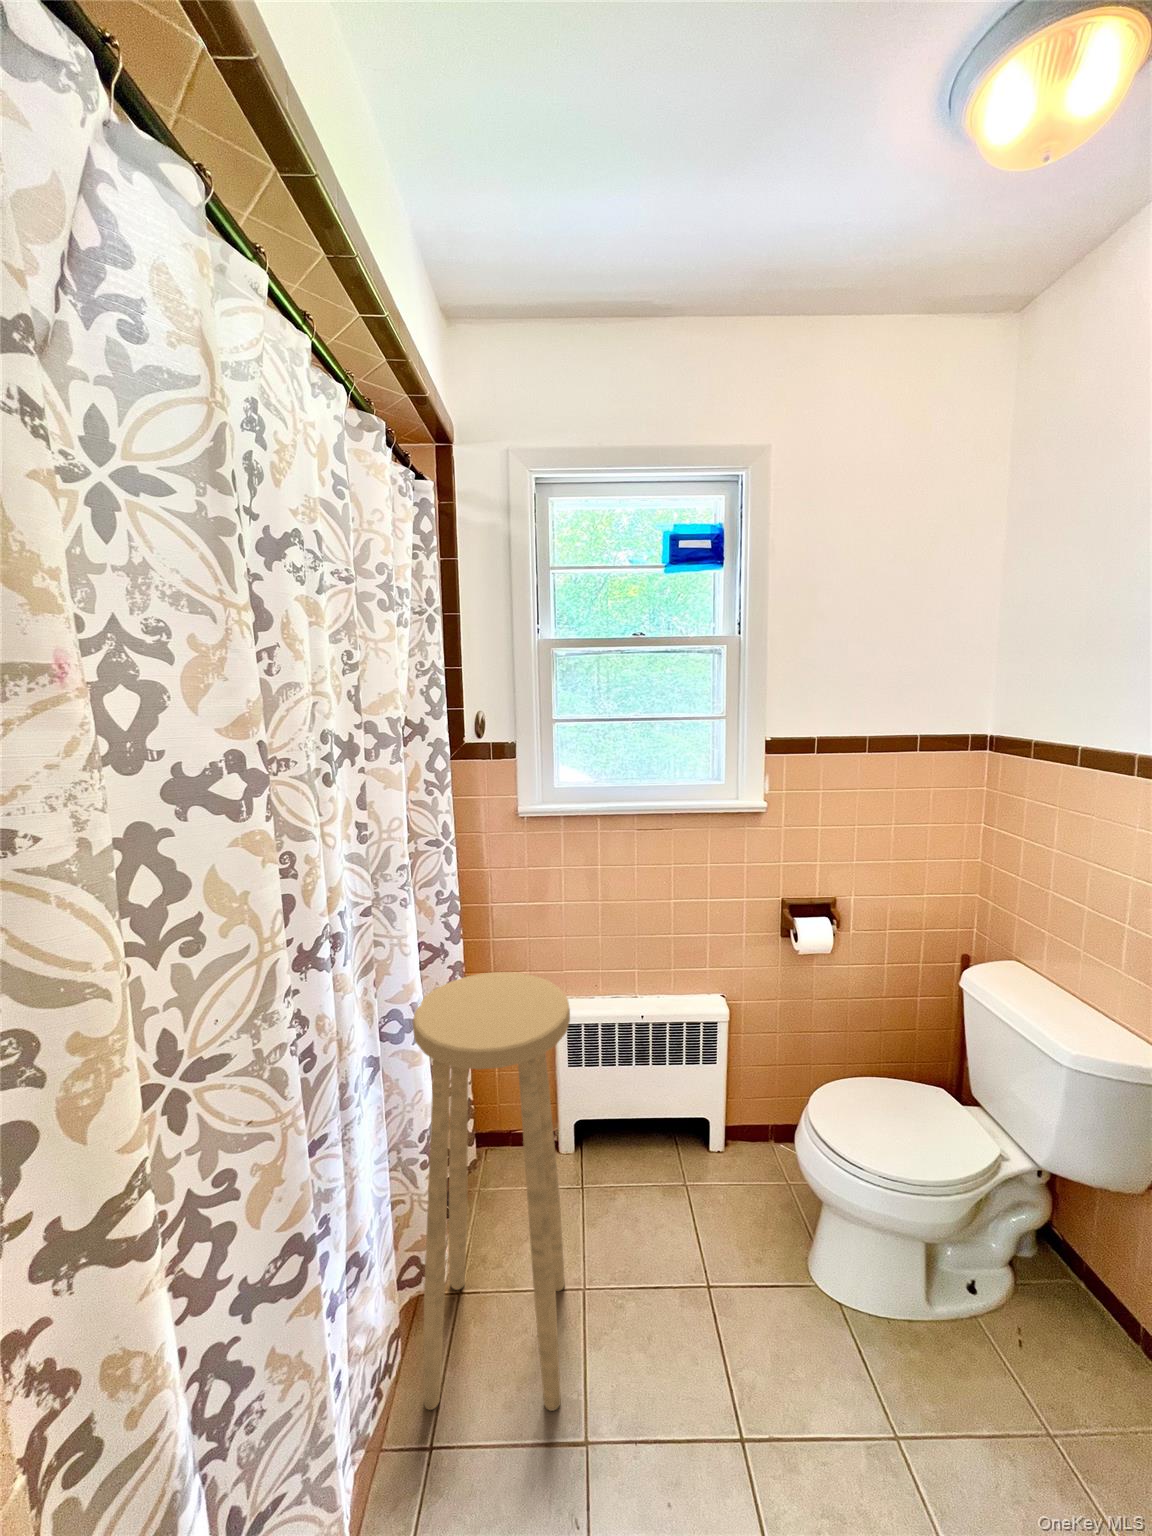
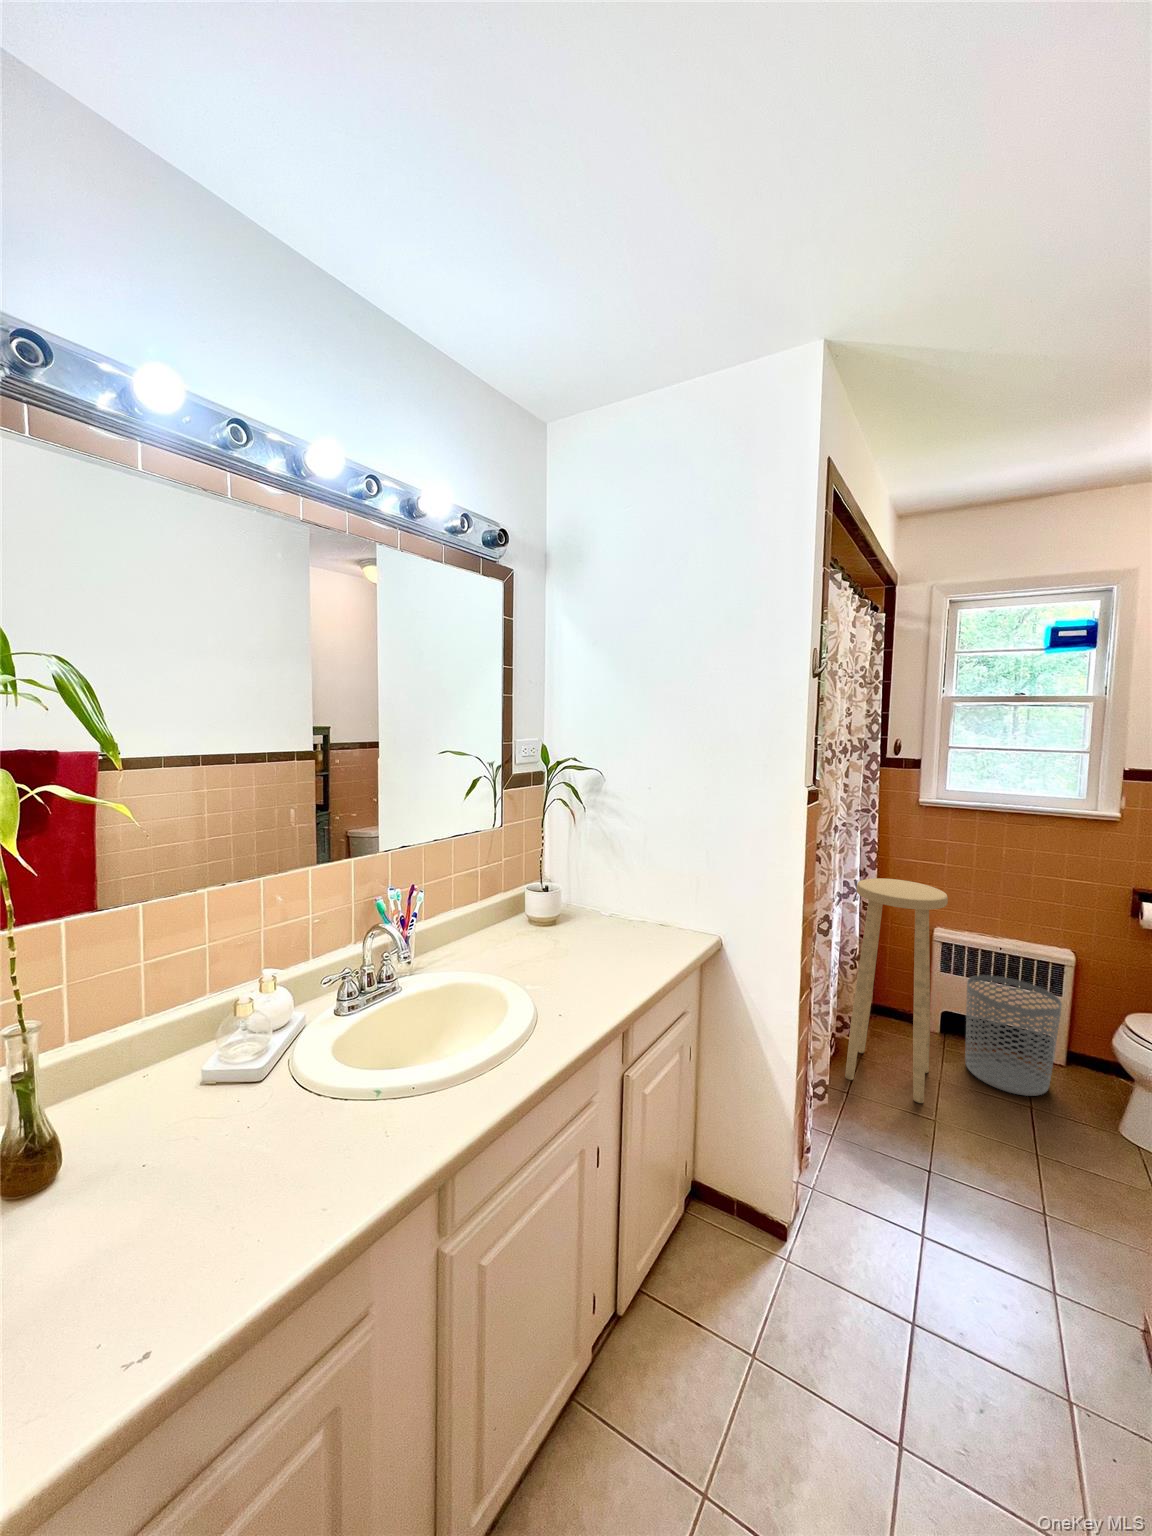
waste bin: none [607,1066,727,1273] -> present [965,975,1062,1096]

